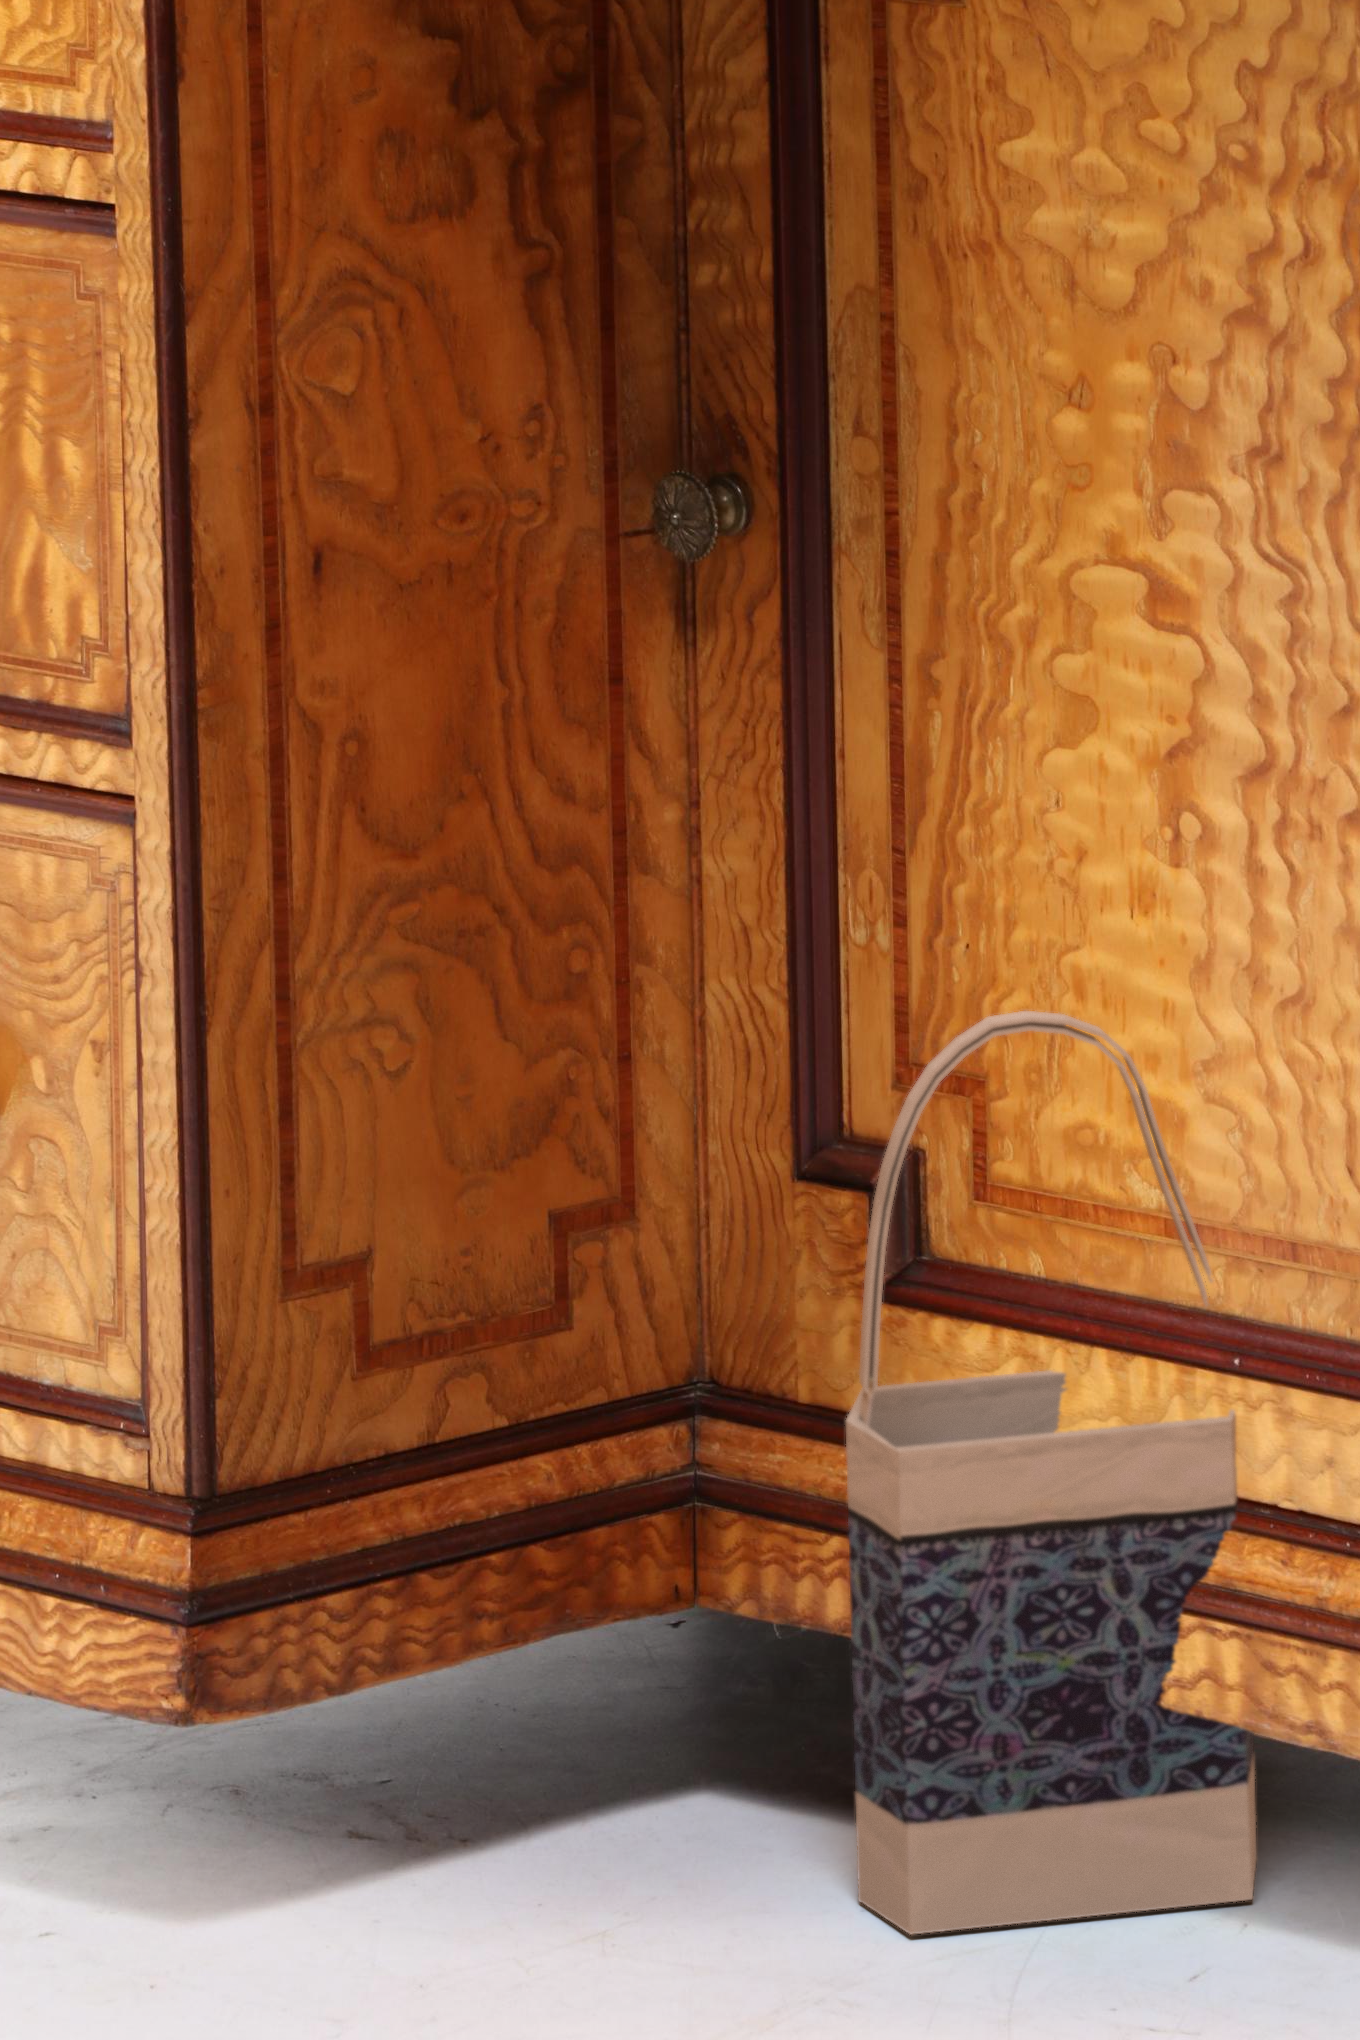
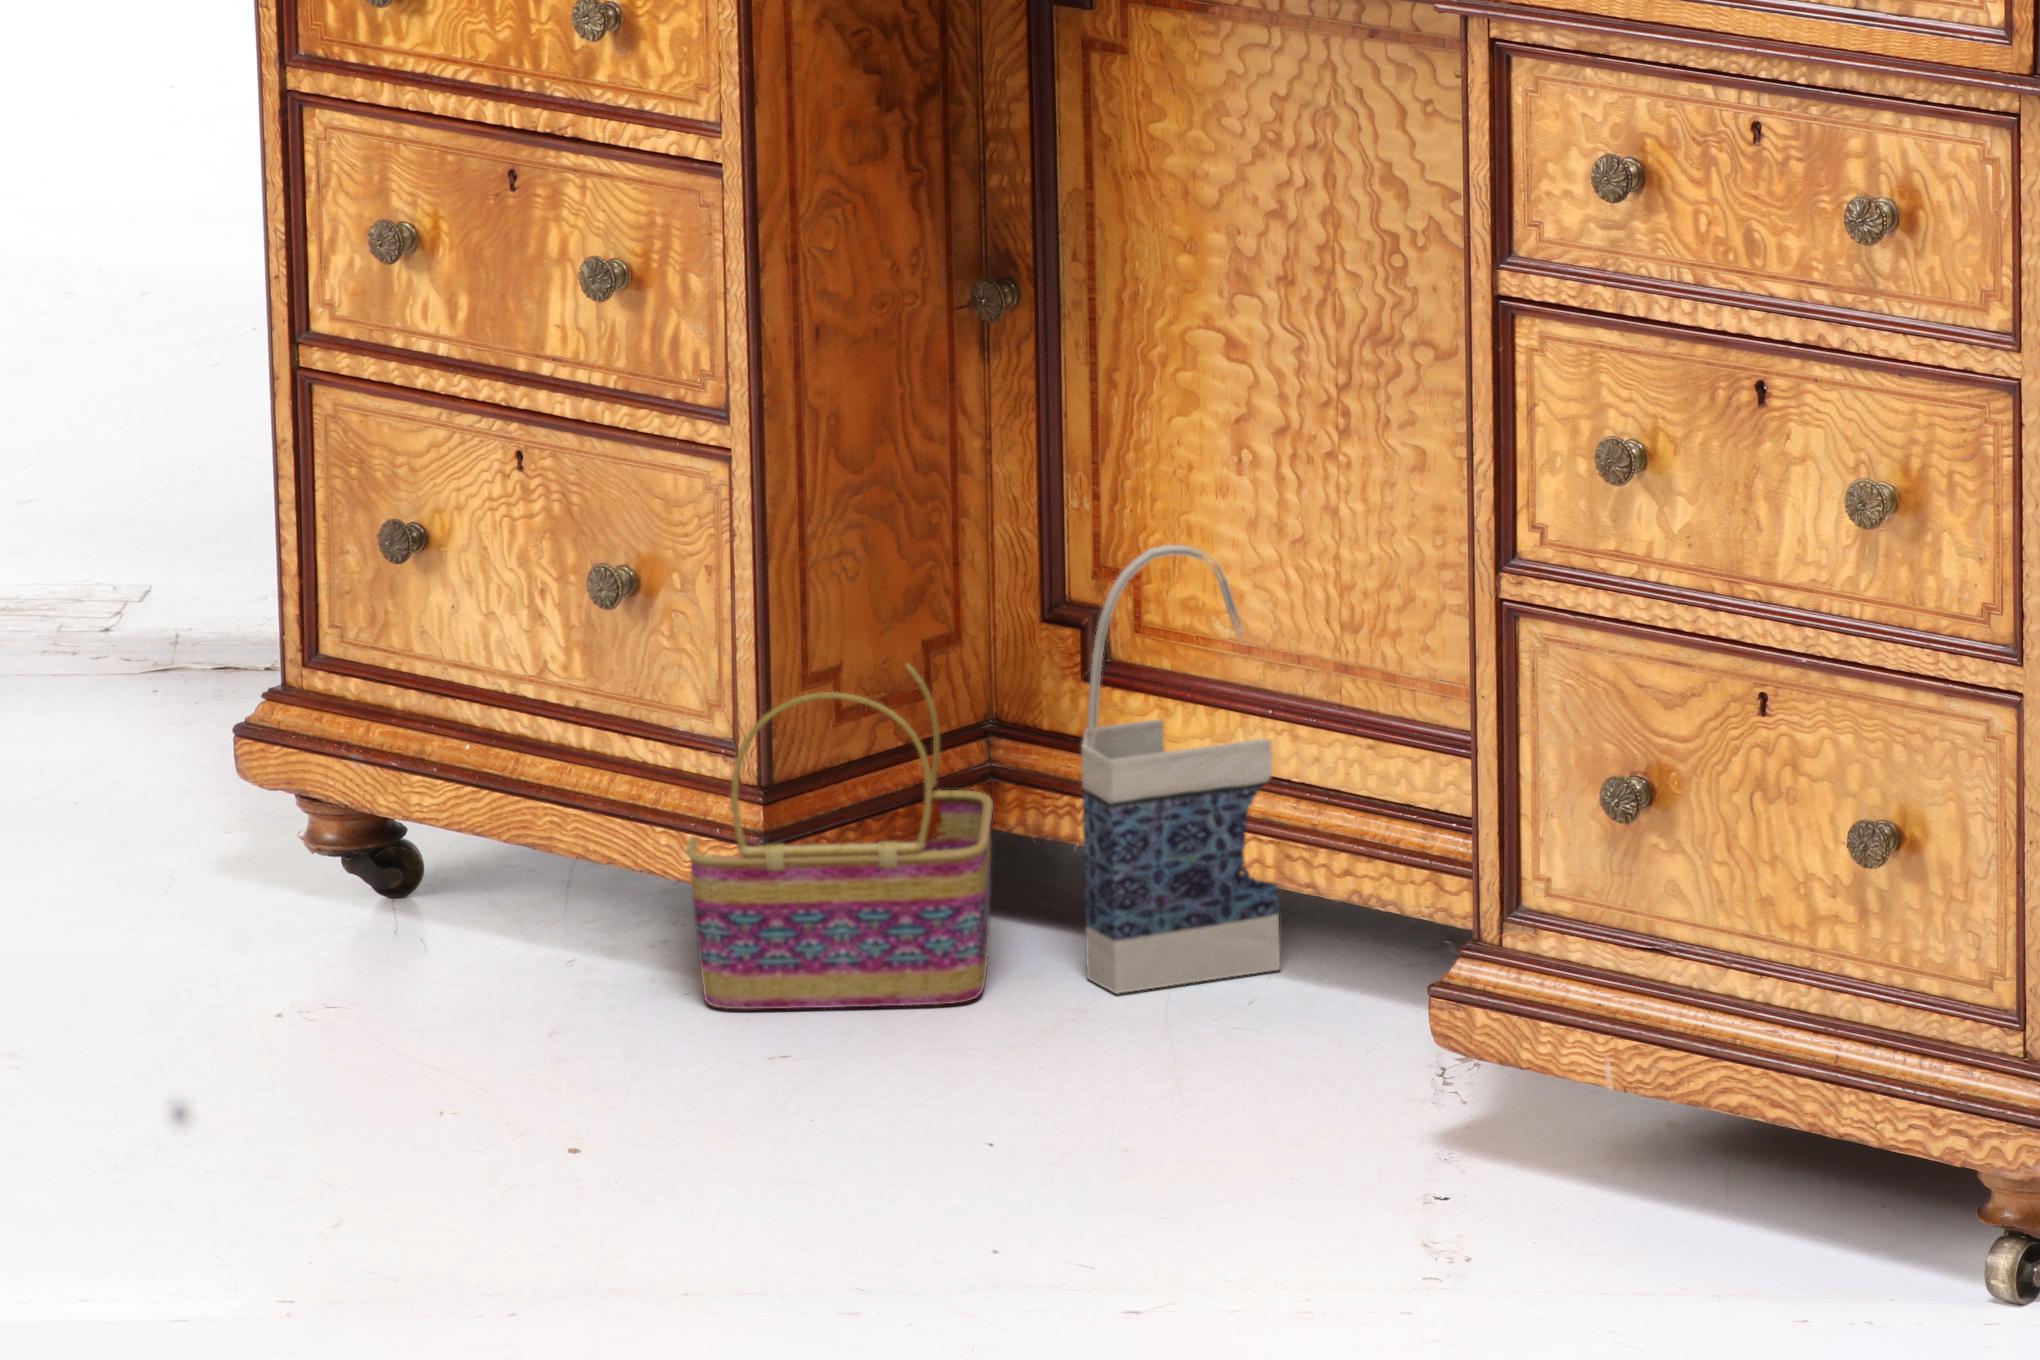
basket: none [55,1187,682,1940] -> present [686,664,993,1009]

